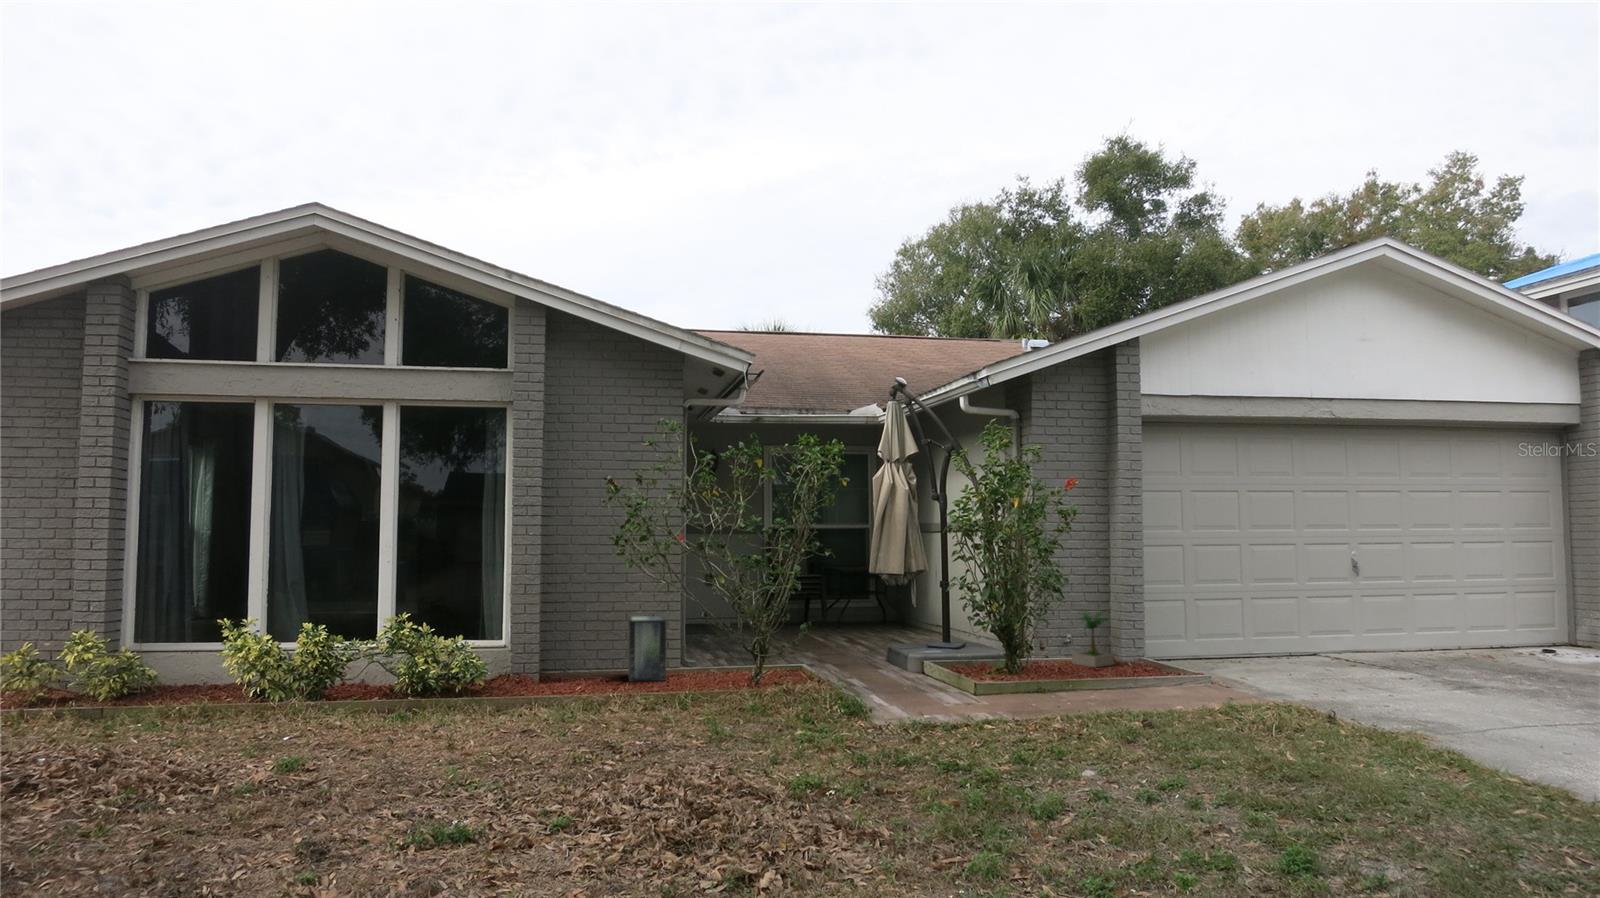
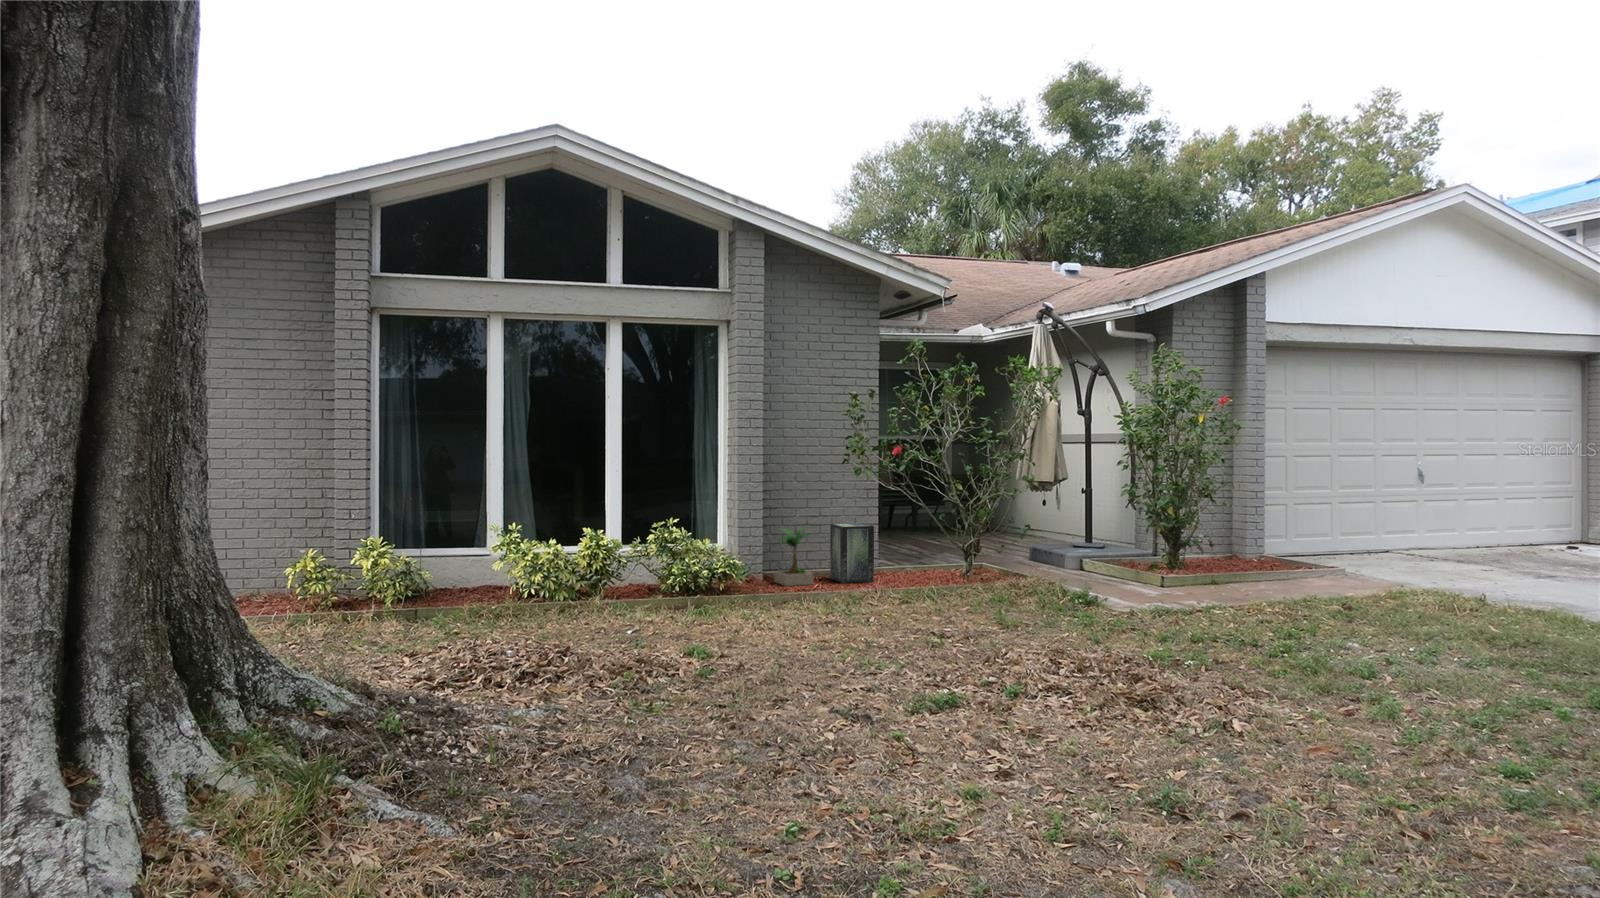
potted plant: present [1072,611,1113,667] -> present [774,527,813,586]

